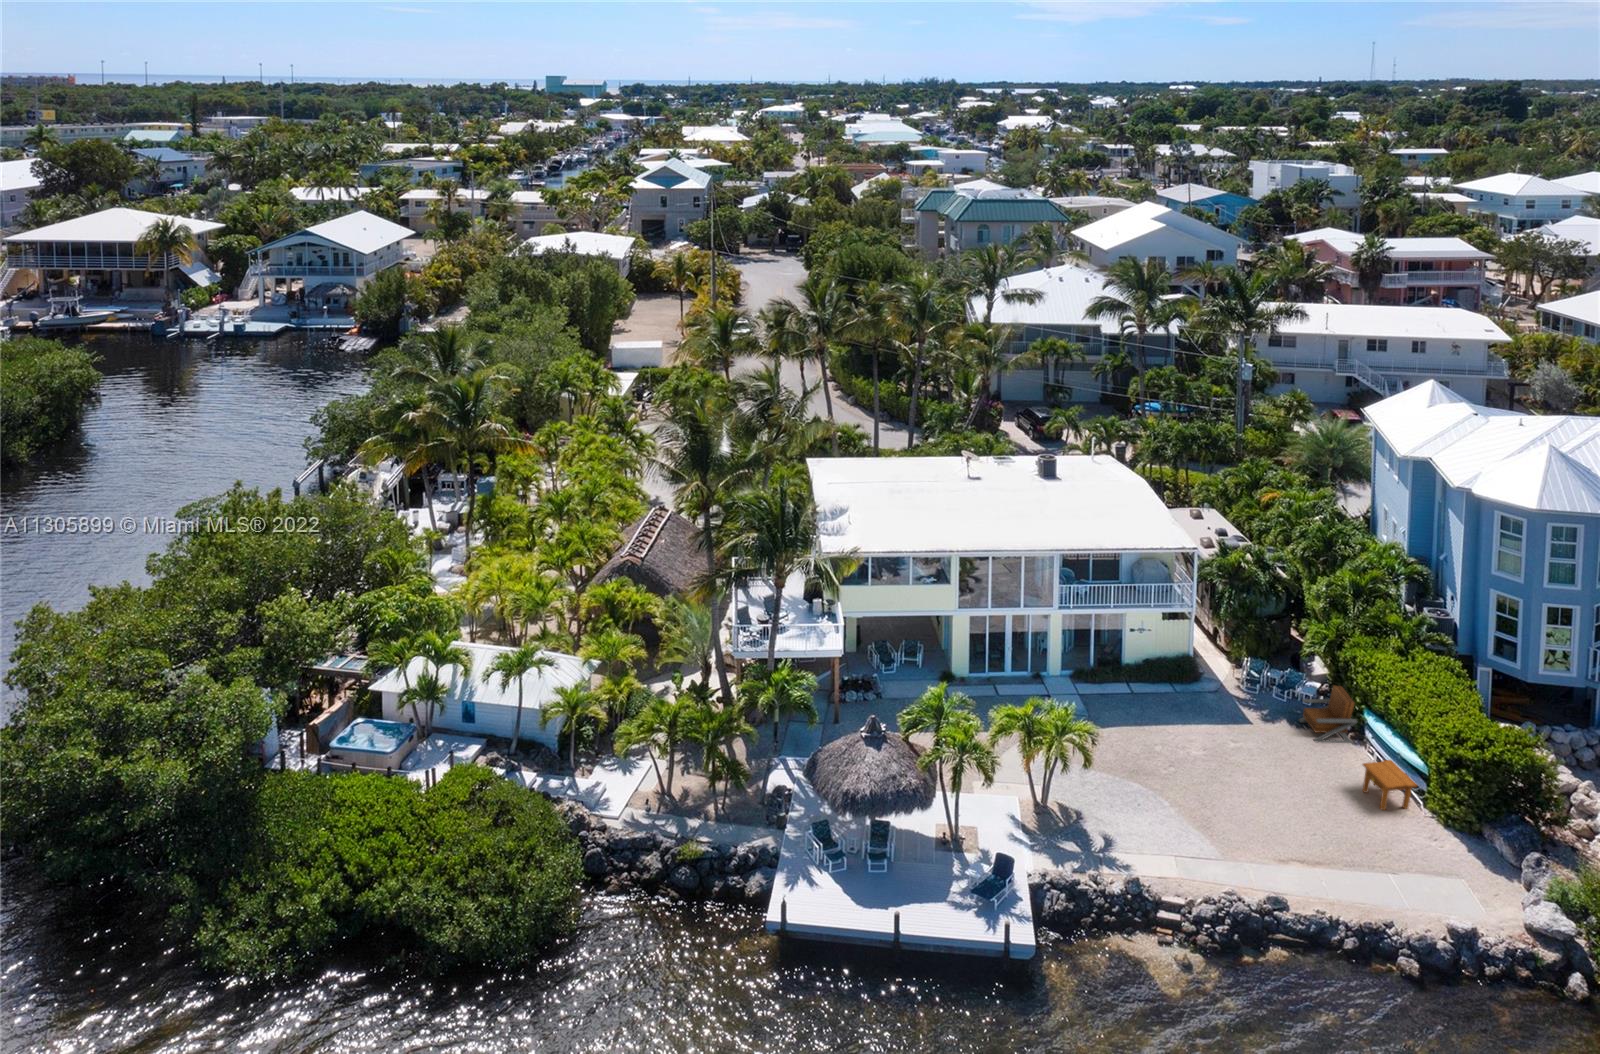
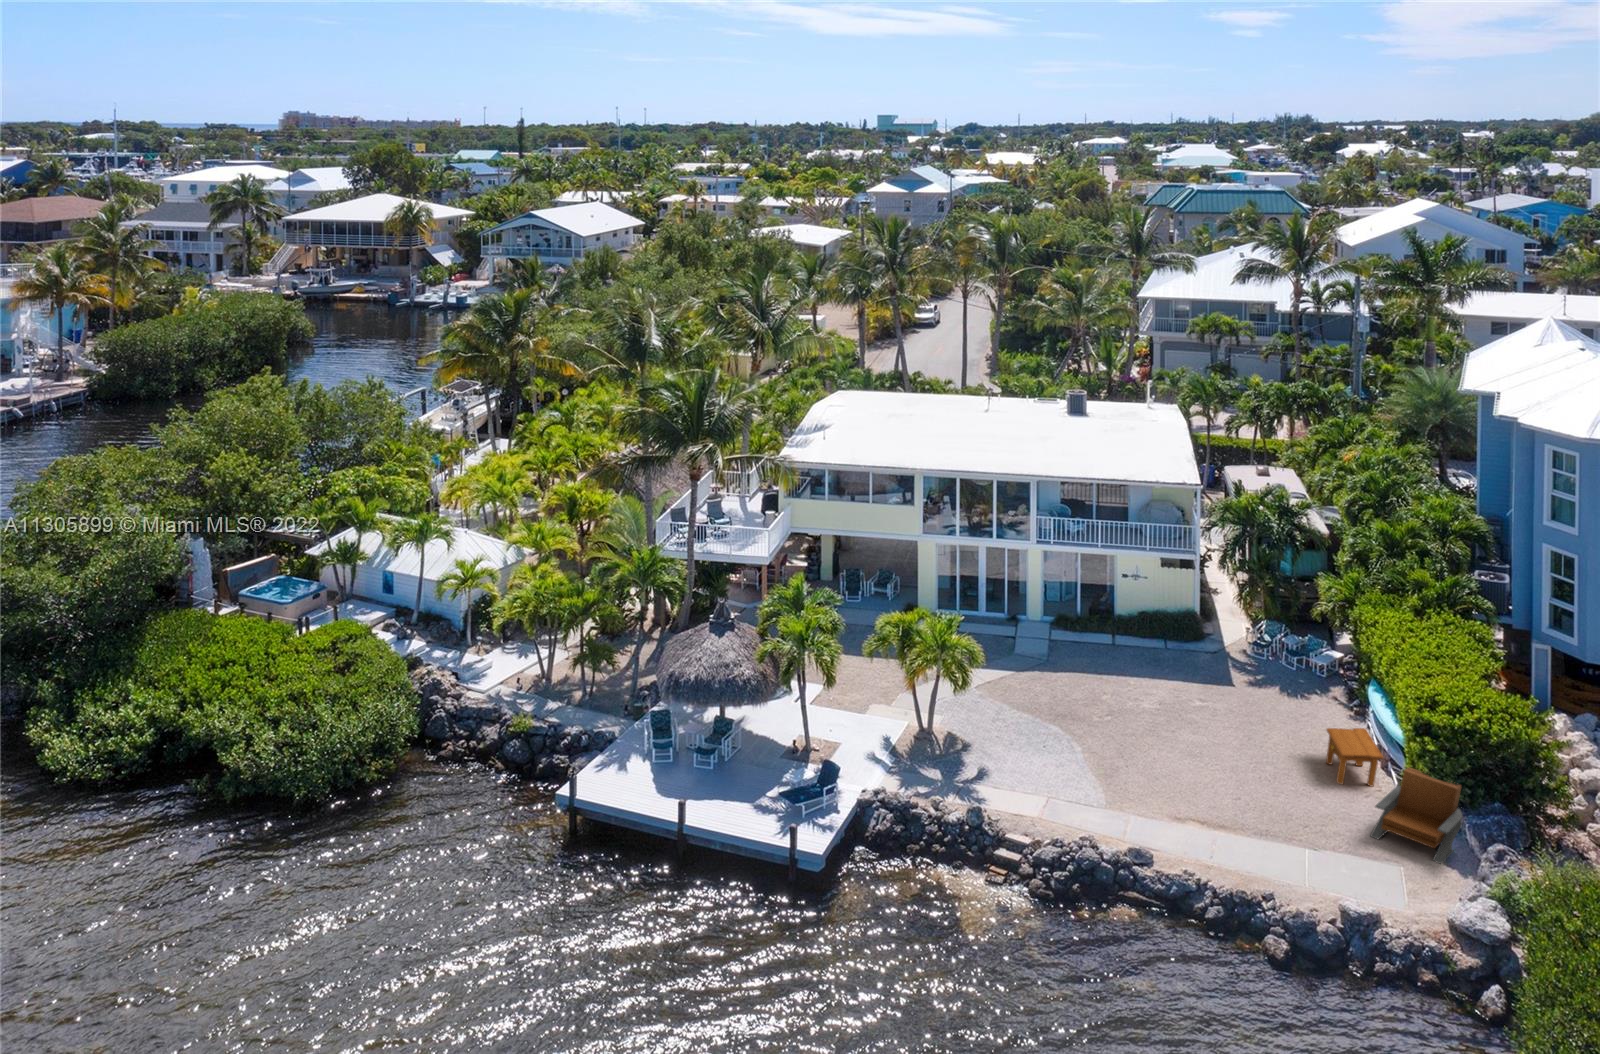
lounge chair: present [1299,686,1357,743] -> present [1370,767,1463,864]

